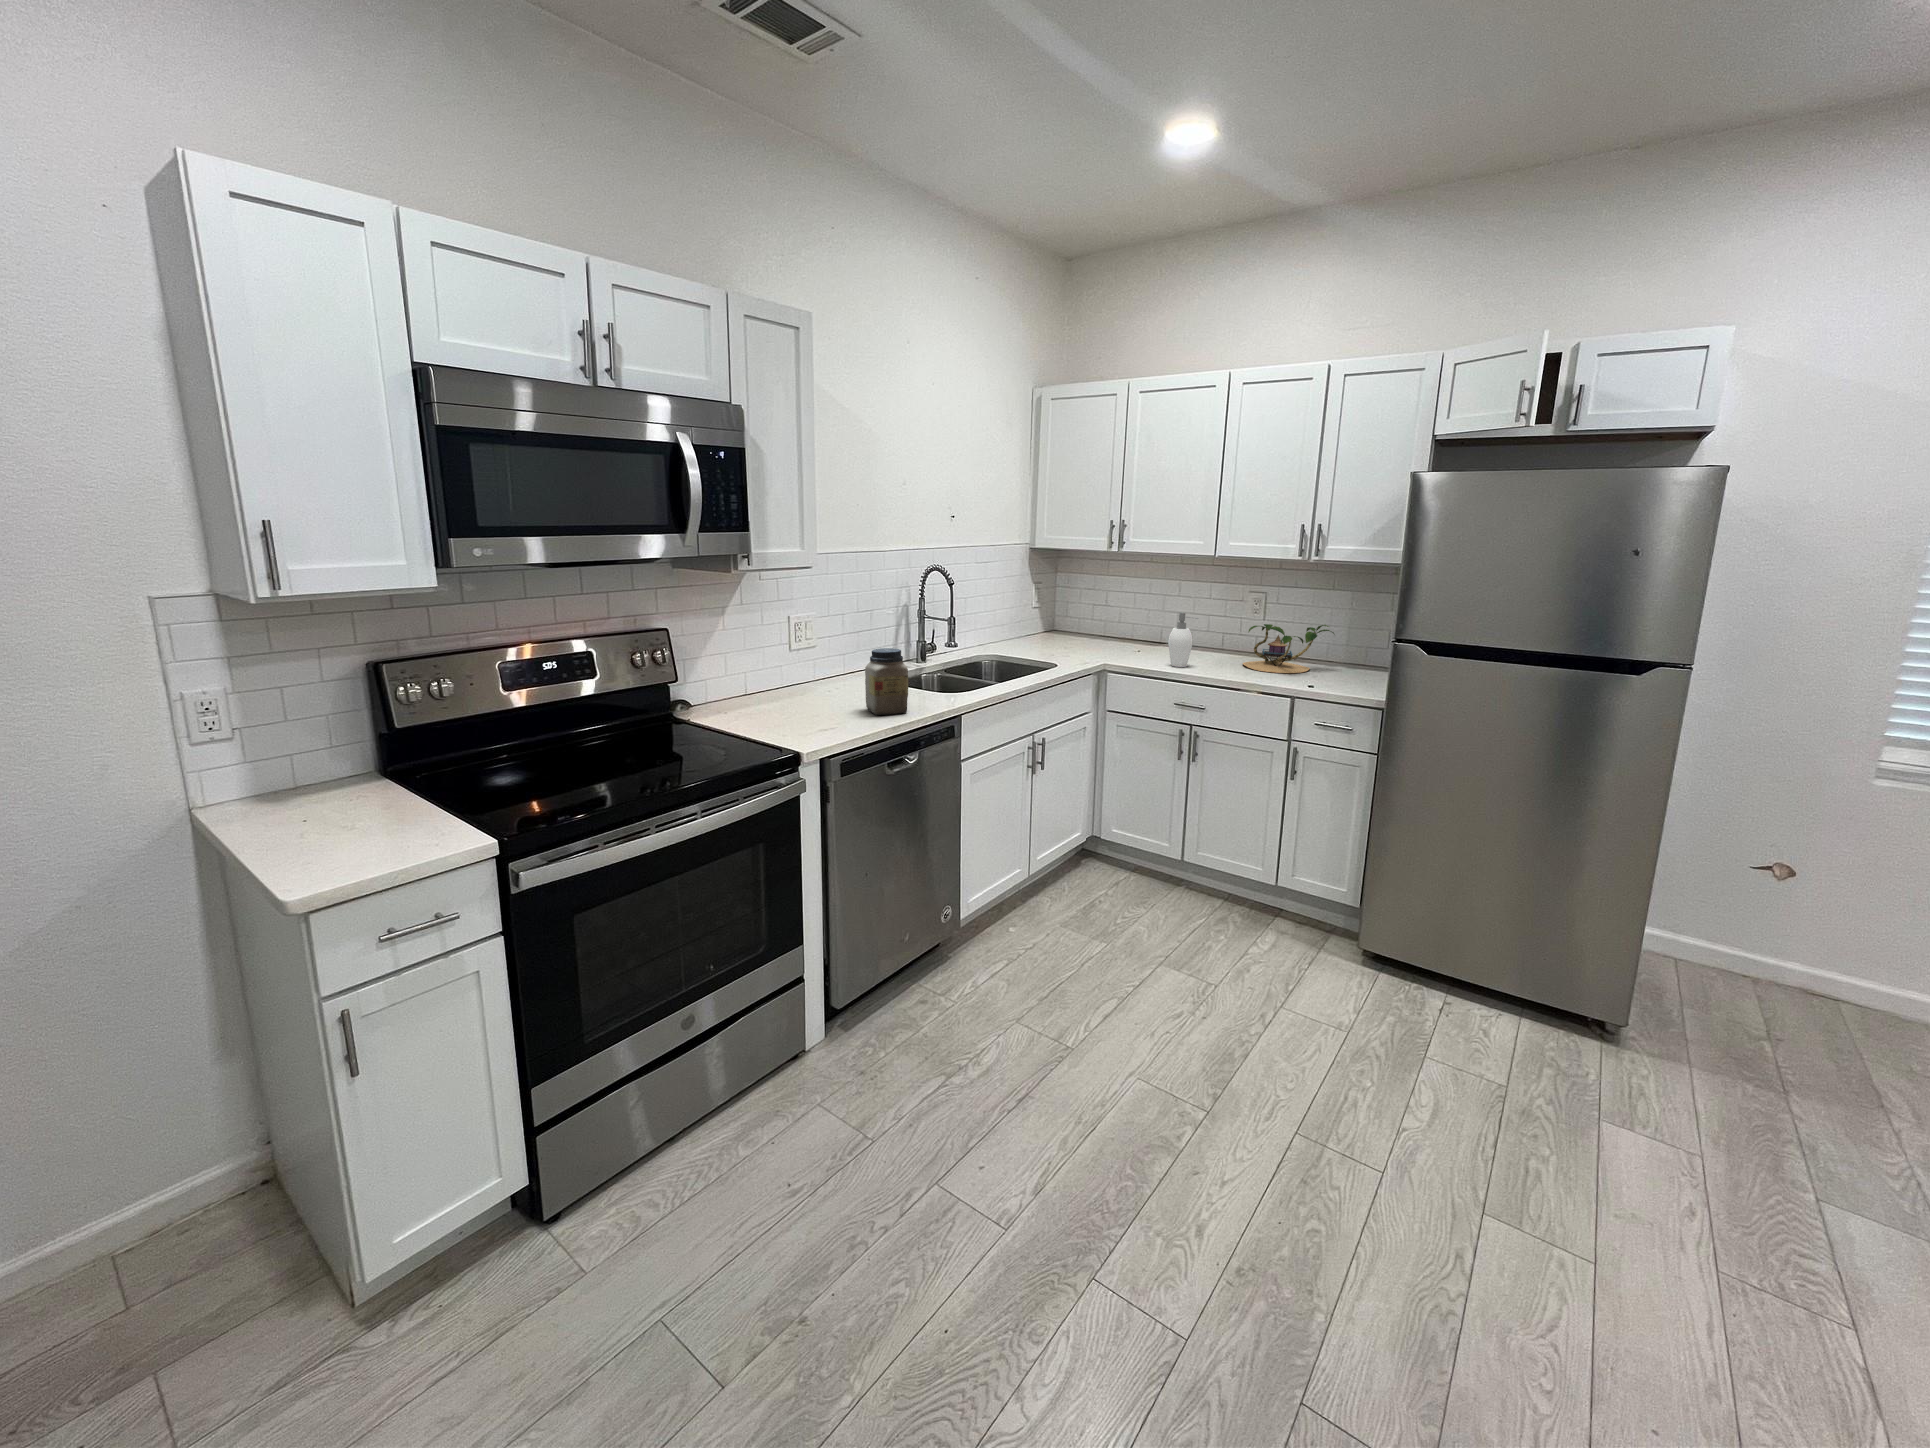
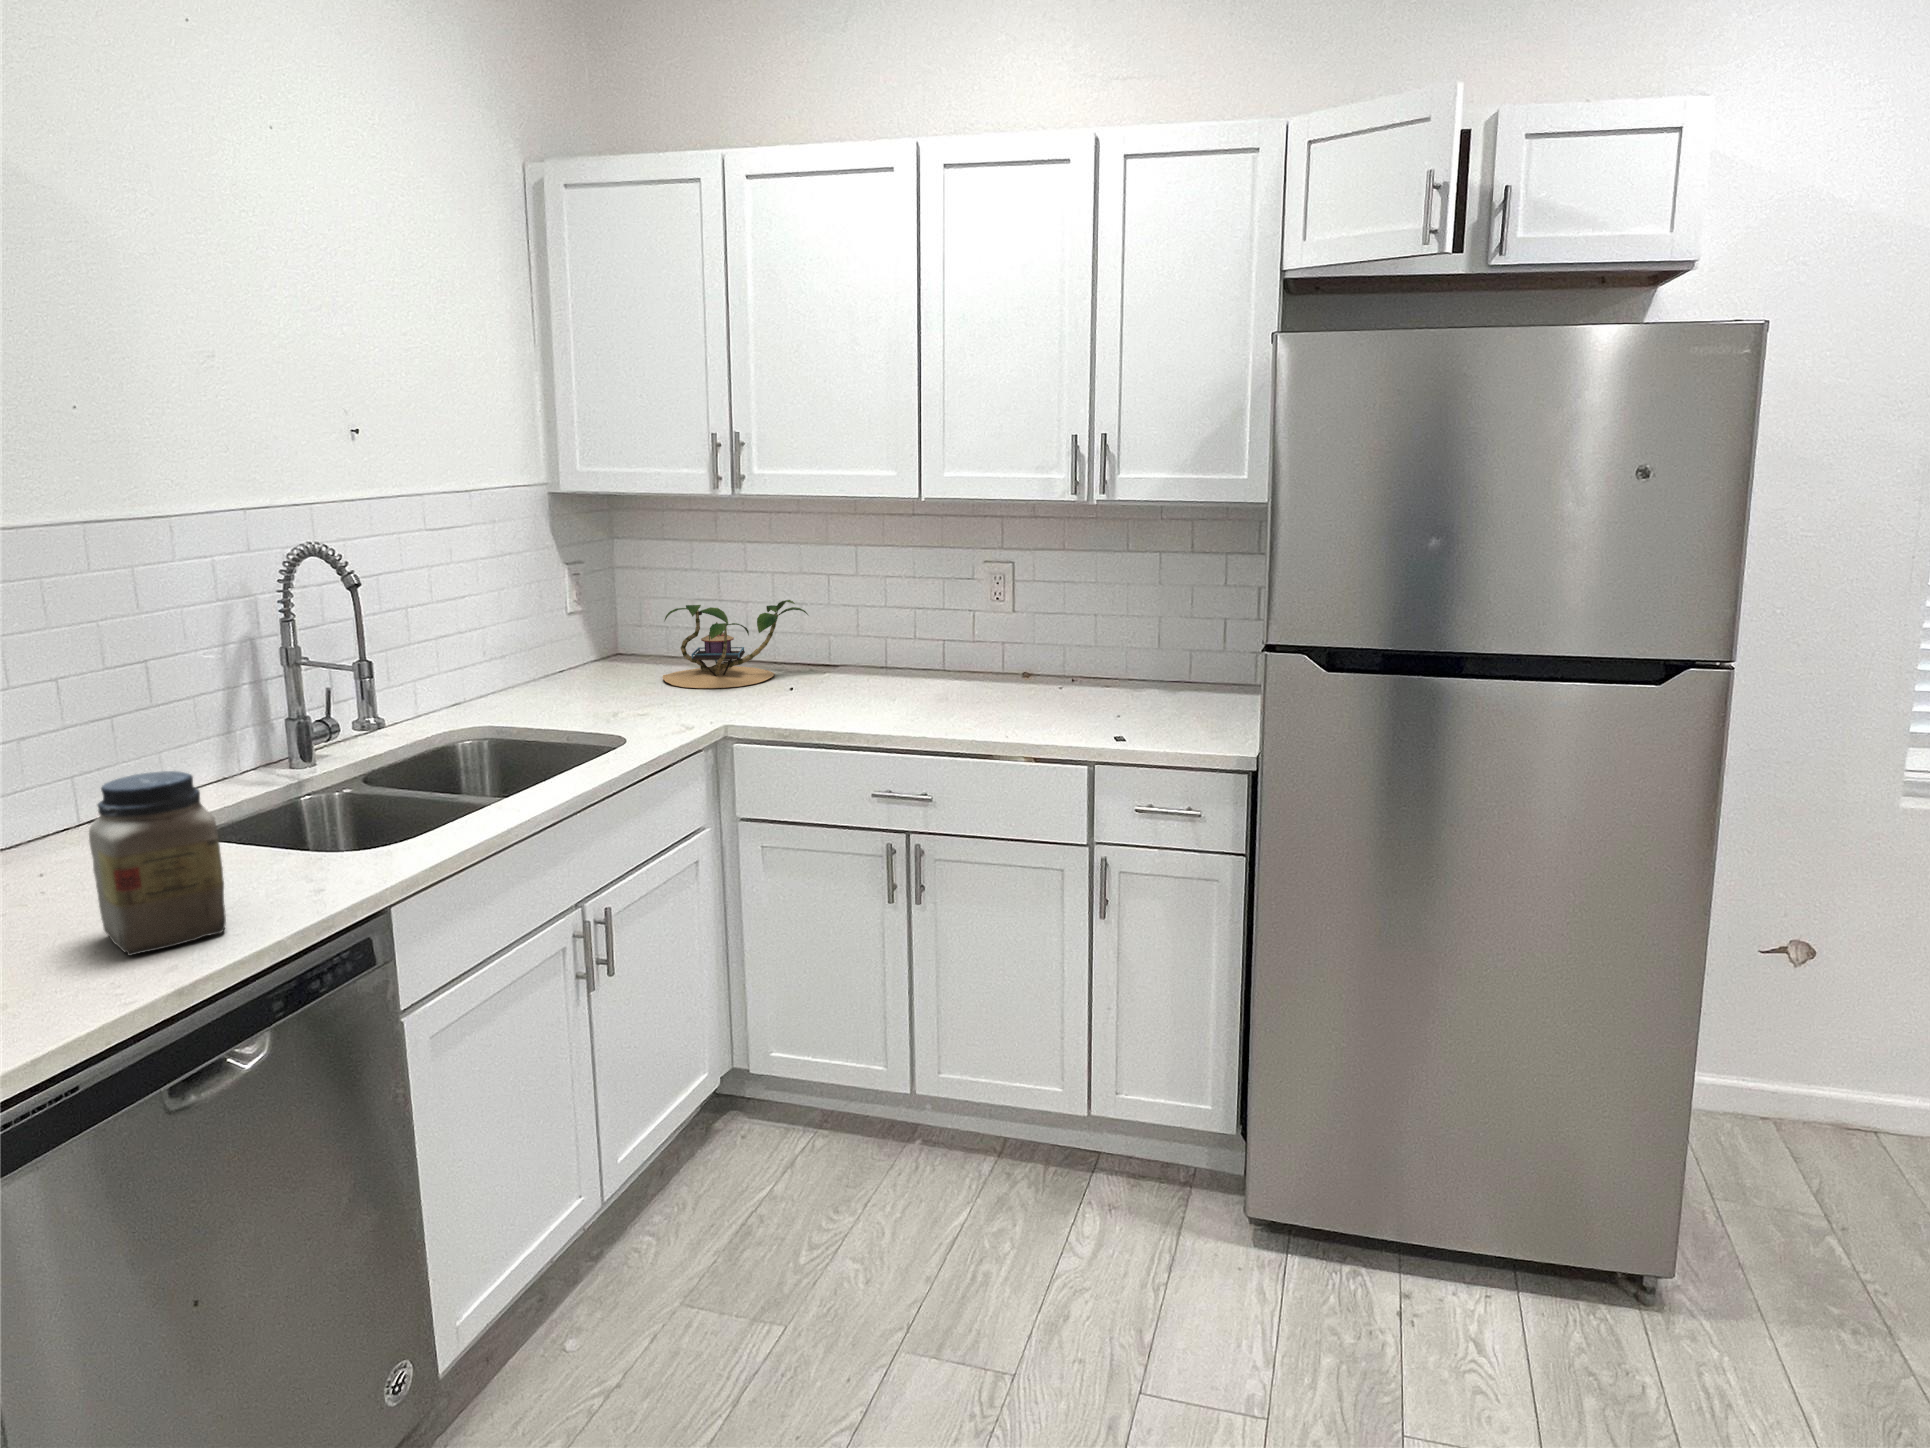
soap dispenser: present [1168,612,1198,667] -> none [849,610,904,717]
plant: present [1243,624,1334,673] -> present [663,600,808,688]

